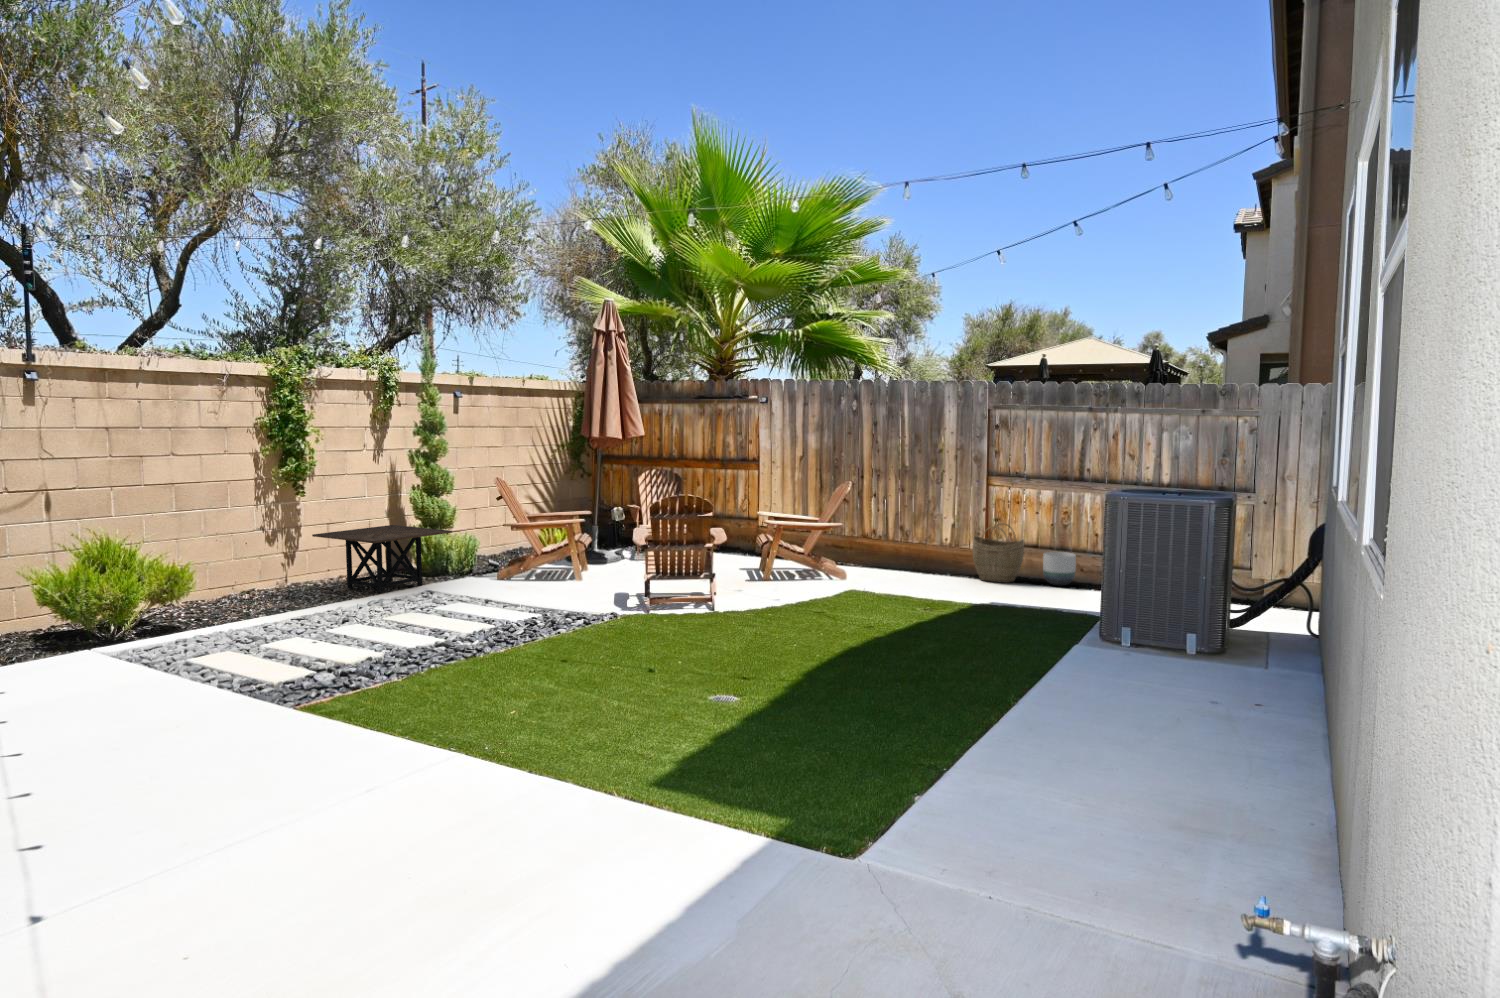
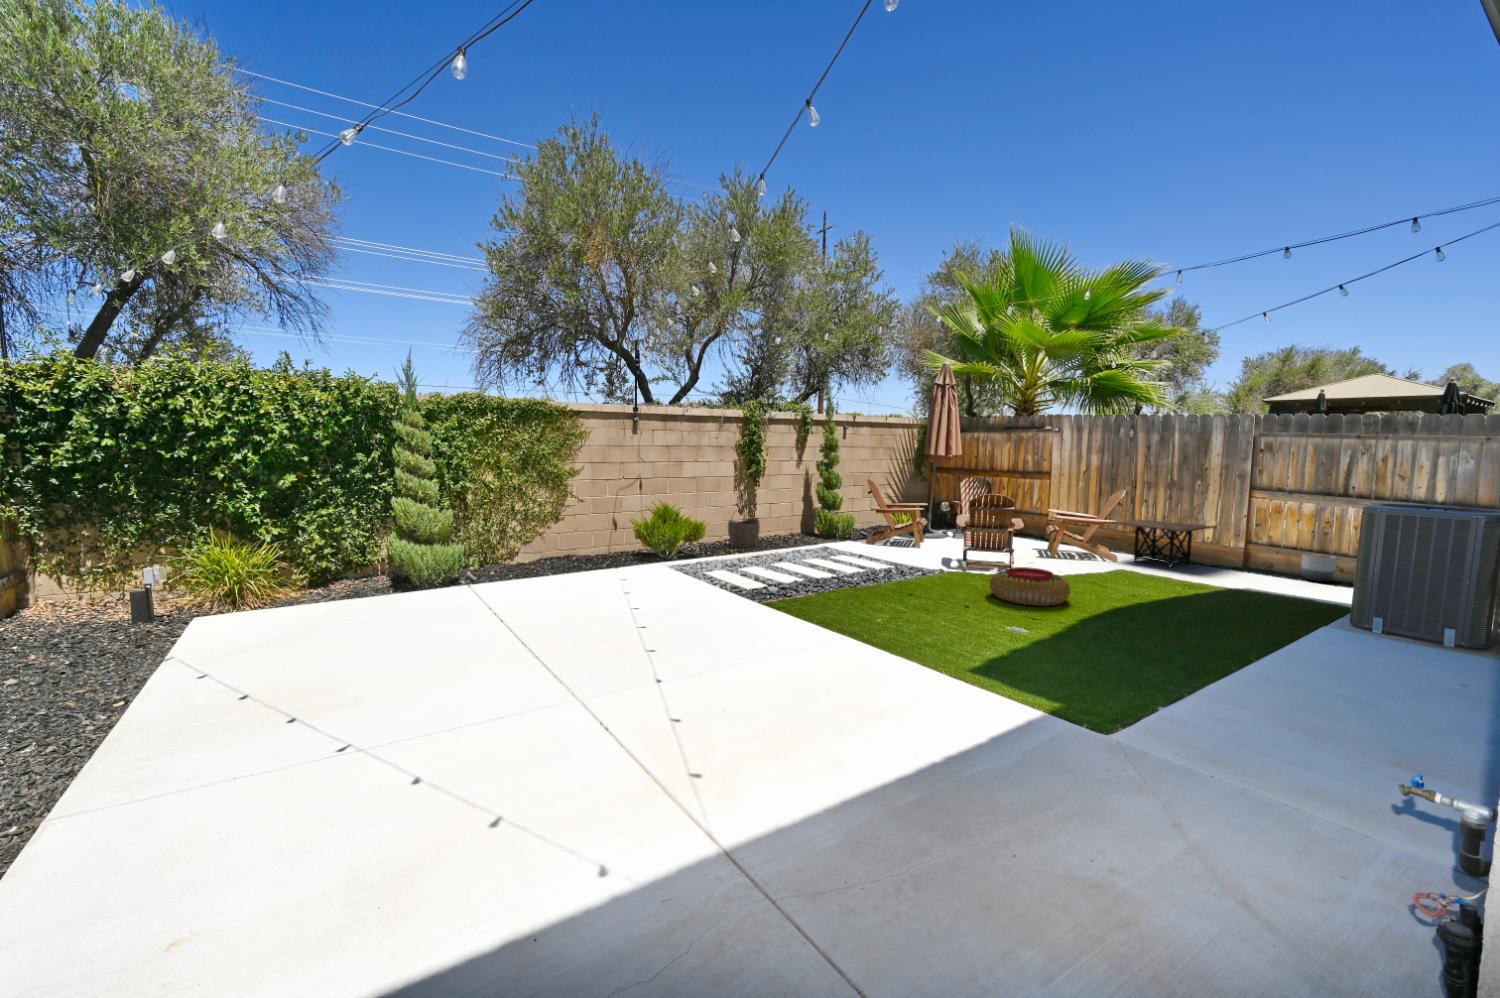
woven basket: present [972,523,1024,583] -> present [728,511,760,548]
side table: present [312,525,452,593] -> present [1113,520,1215,567]
pouf: none [683,600,792,657] -> present [990,567,1071,606]

